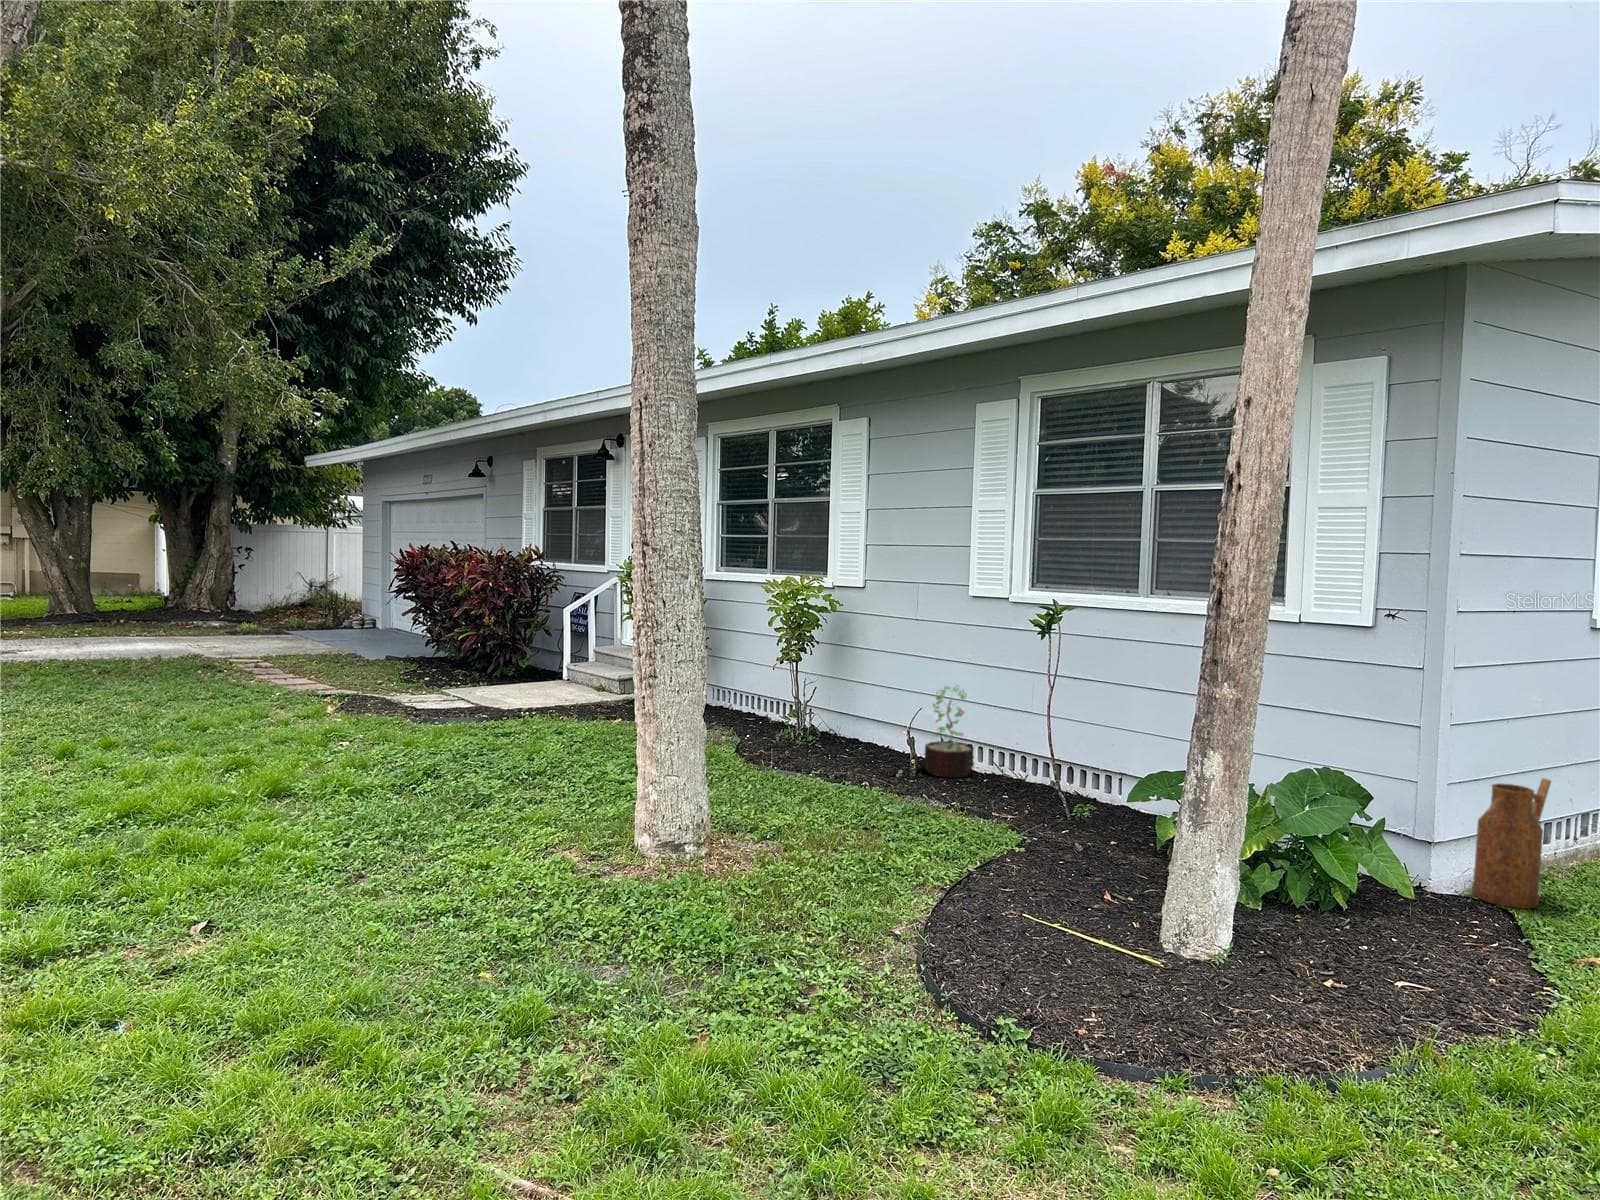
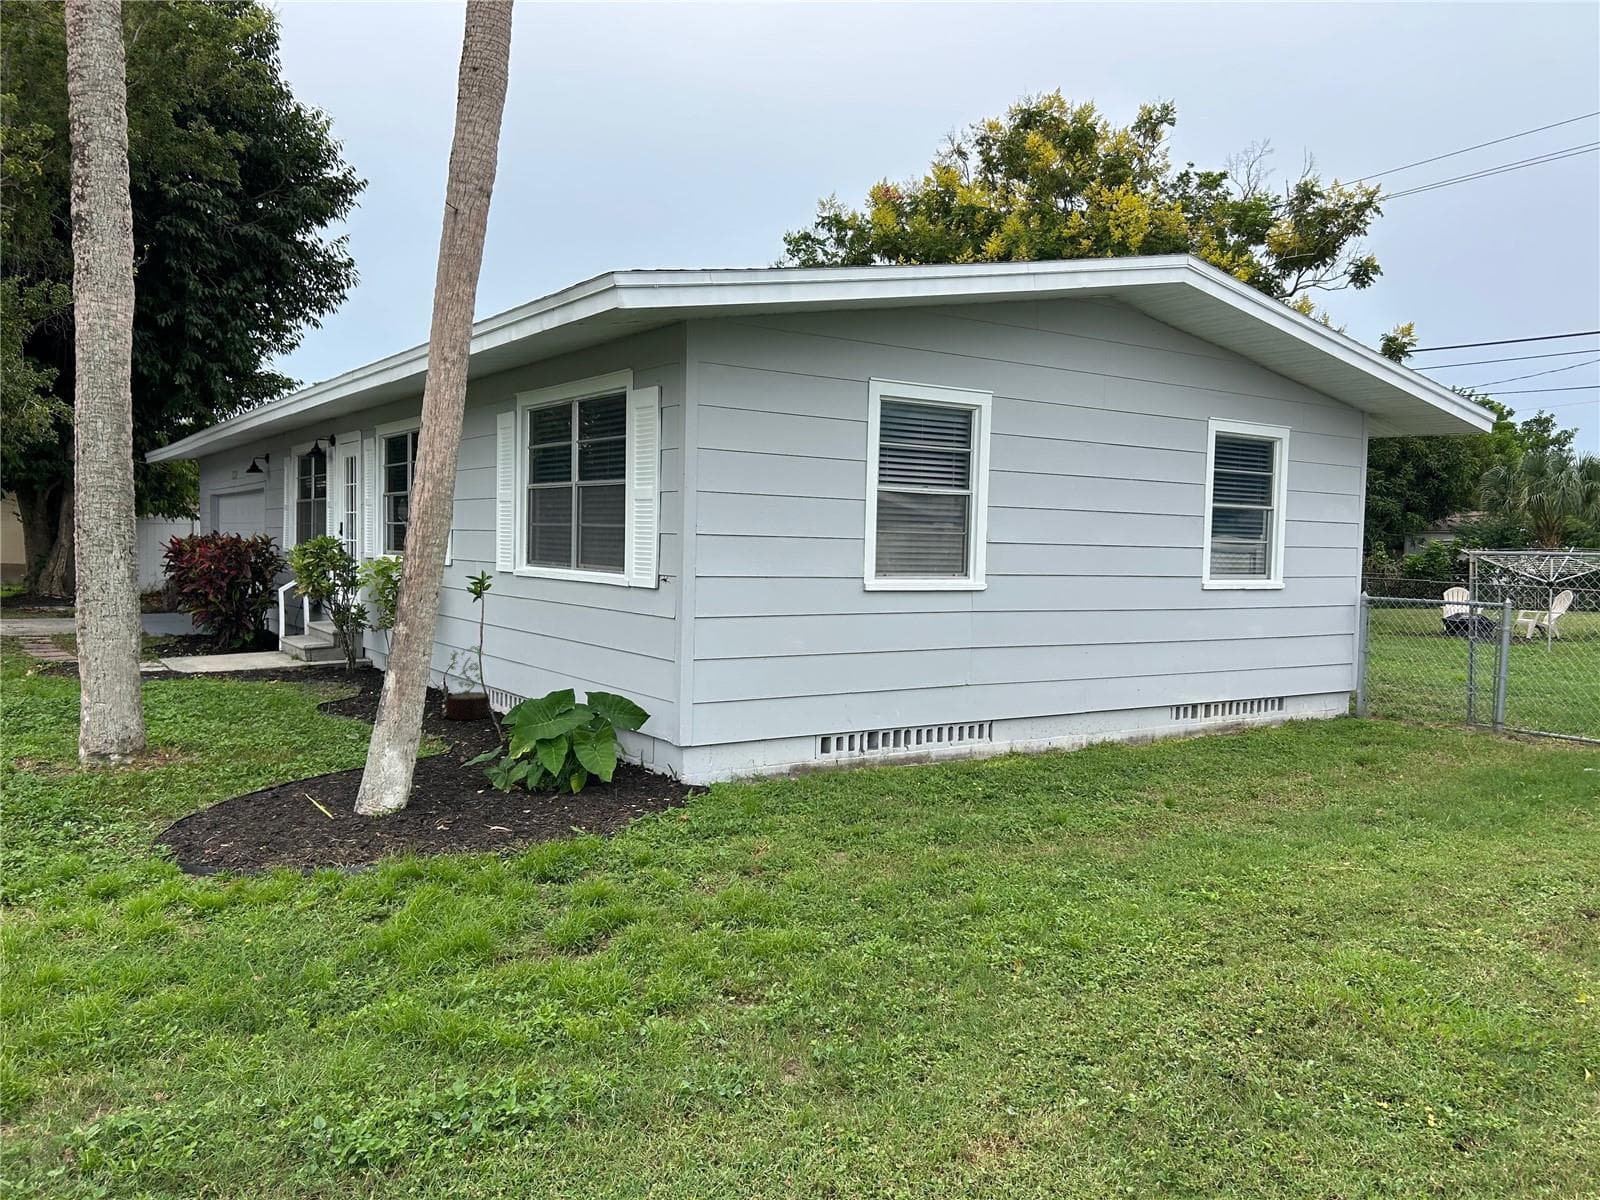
watering can: present [1472,778,1551,909] -> none [683,702,762,797]

